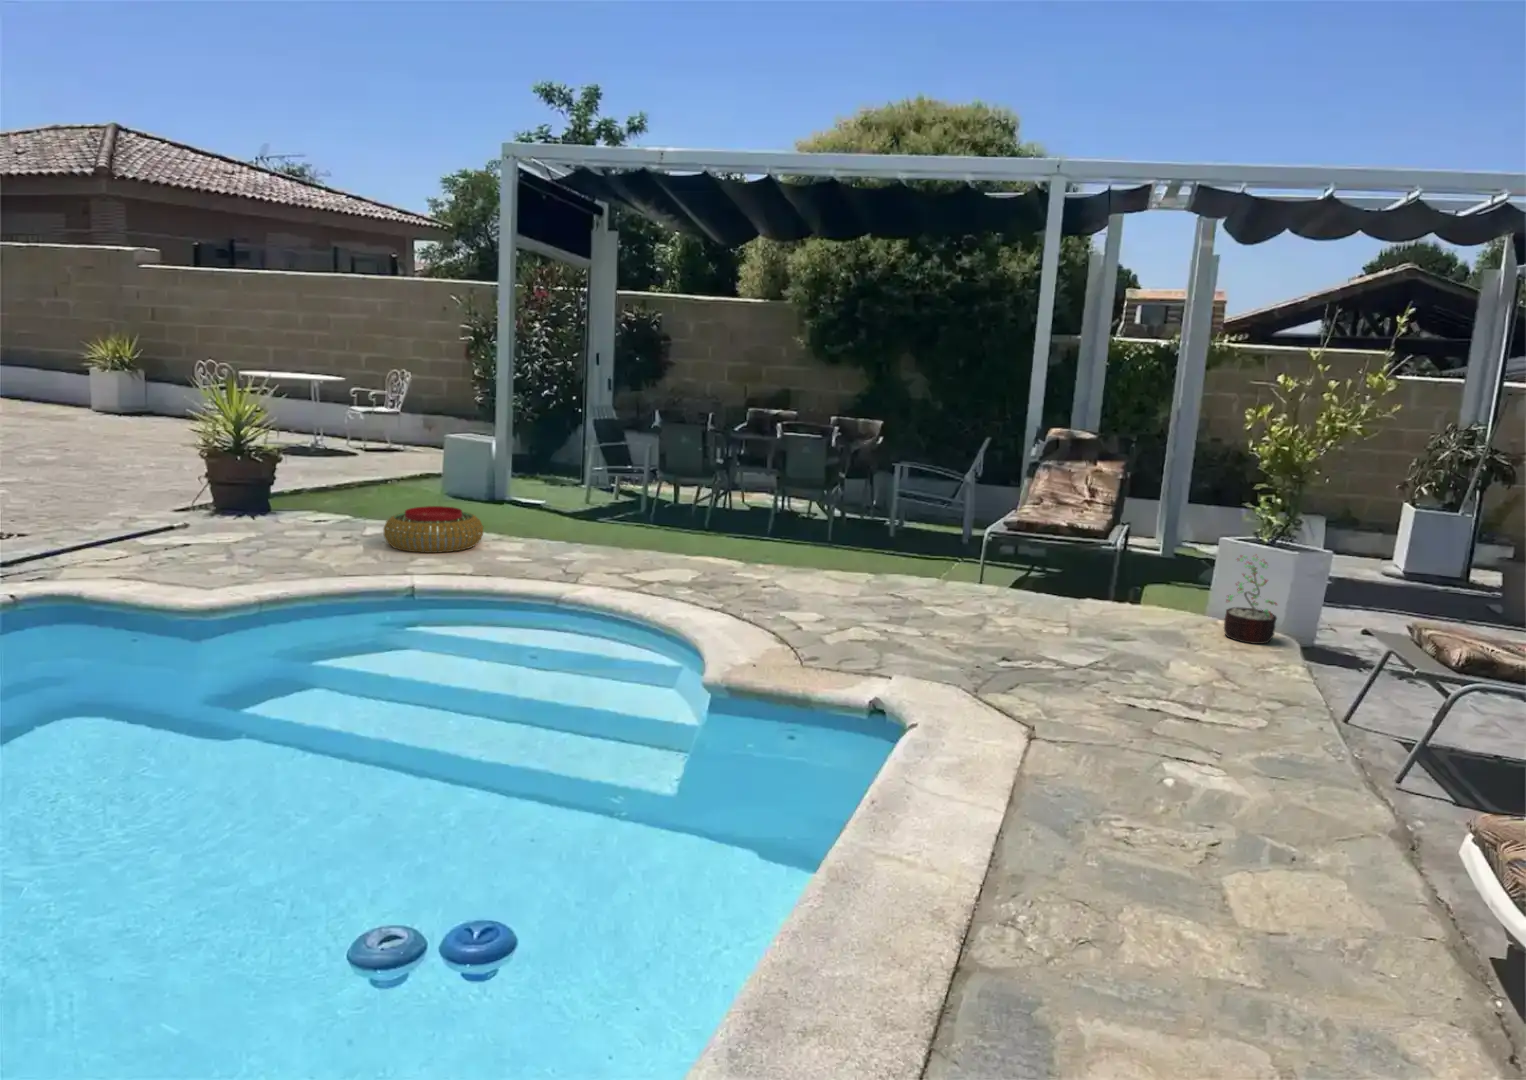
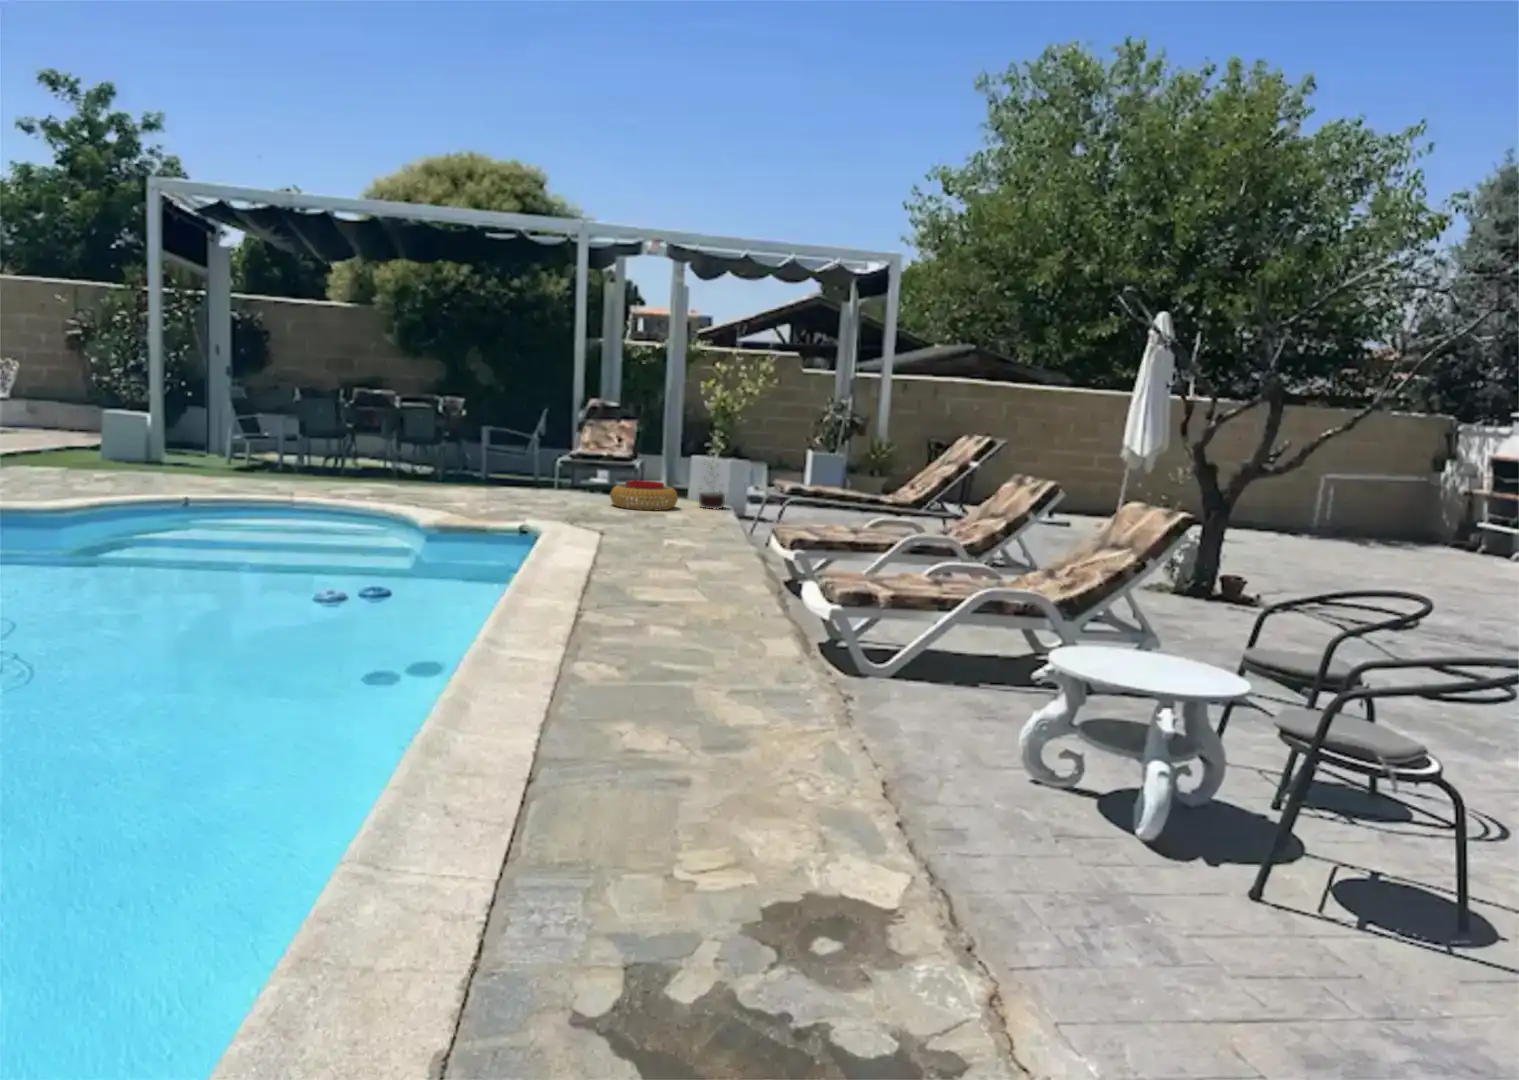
pouf: present [384,506,483,553] -> present [610,480,678,510]

